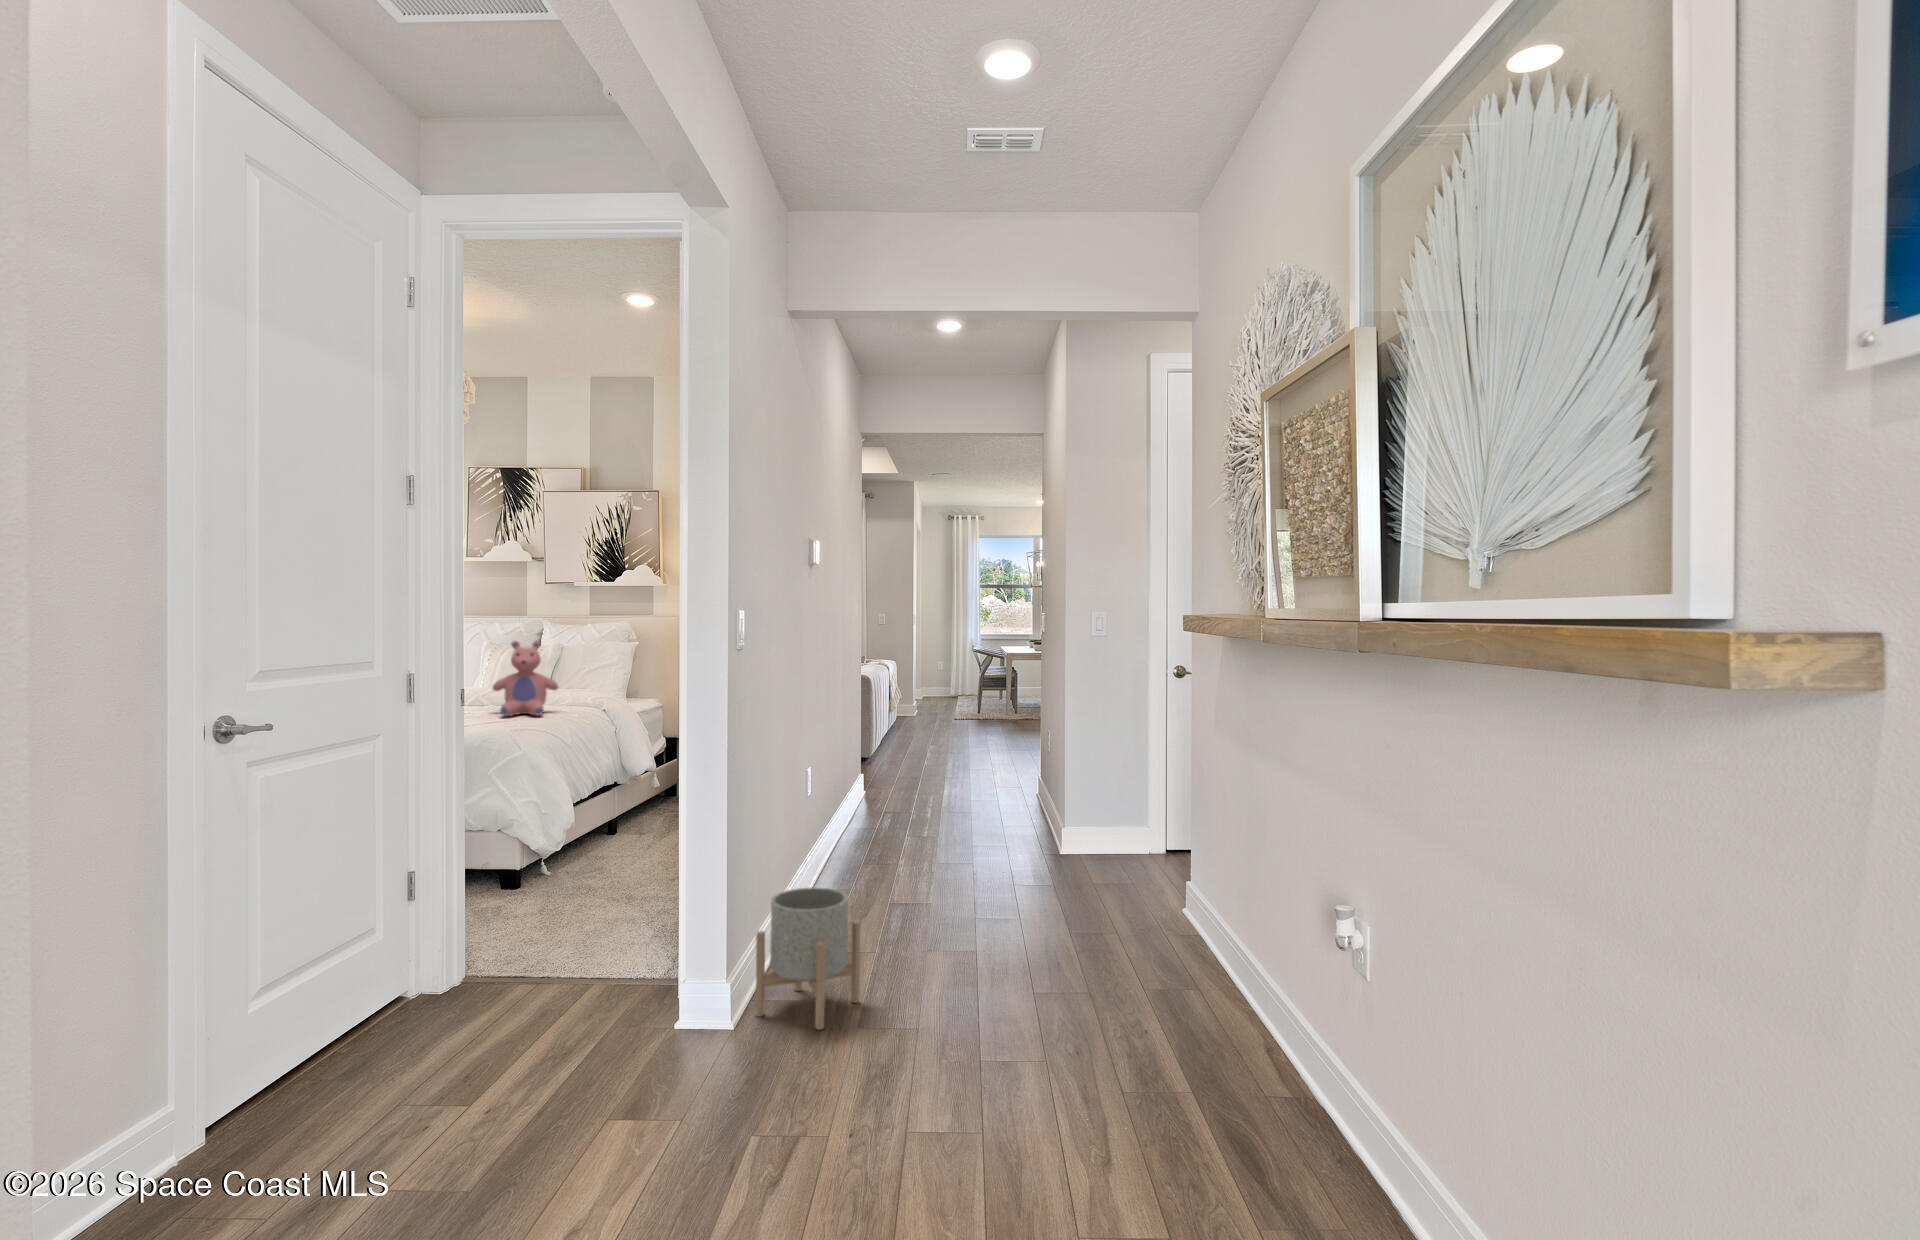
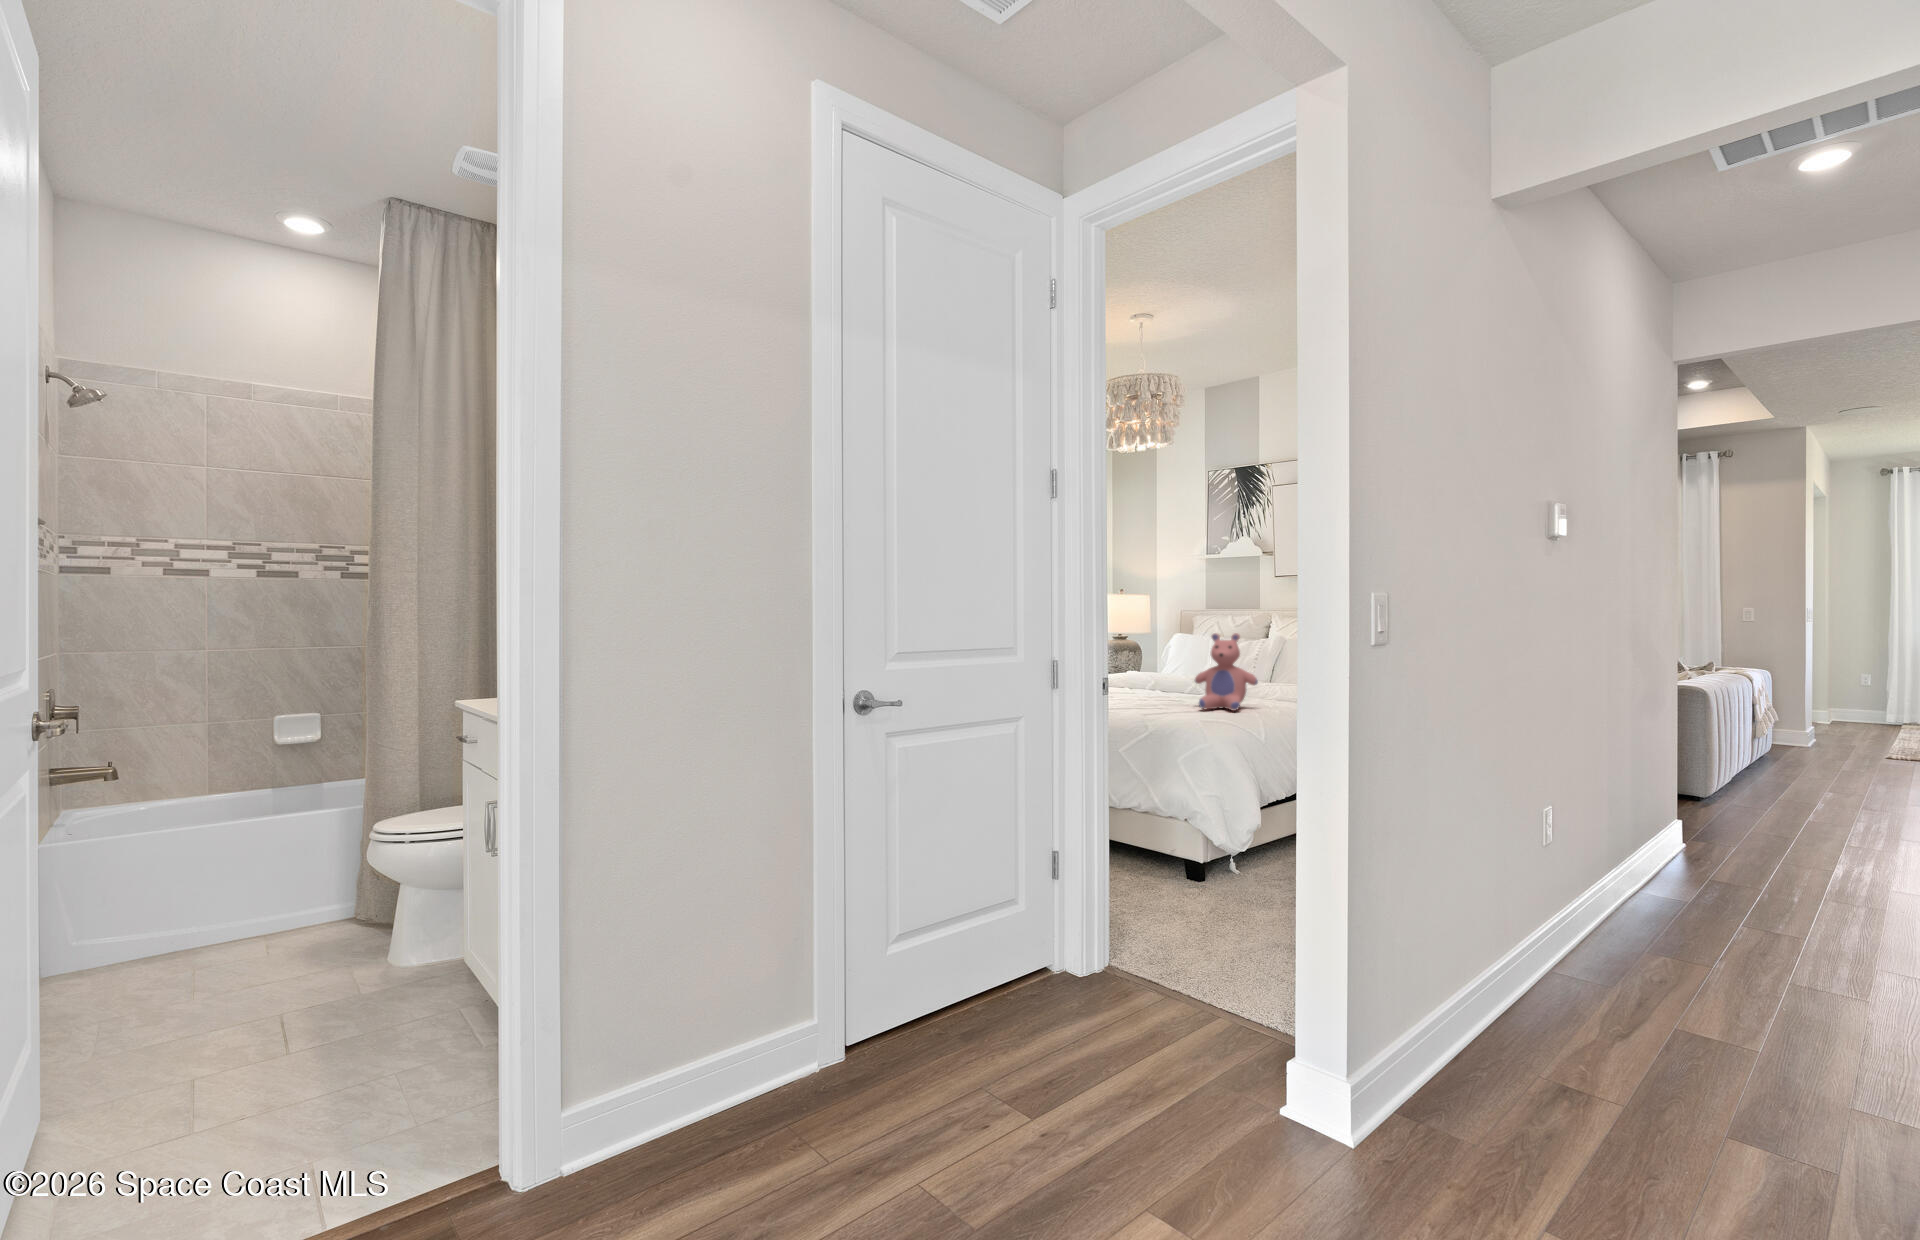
planter: present [756,887,860,1030] -> none [1398,957,1563,1167]

